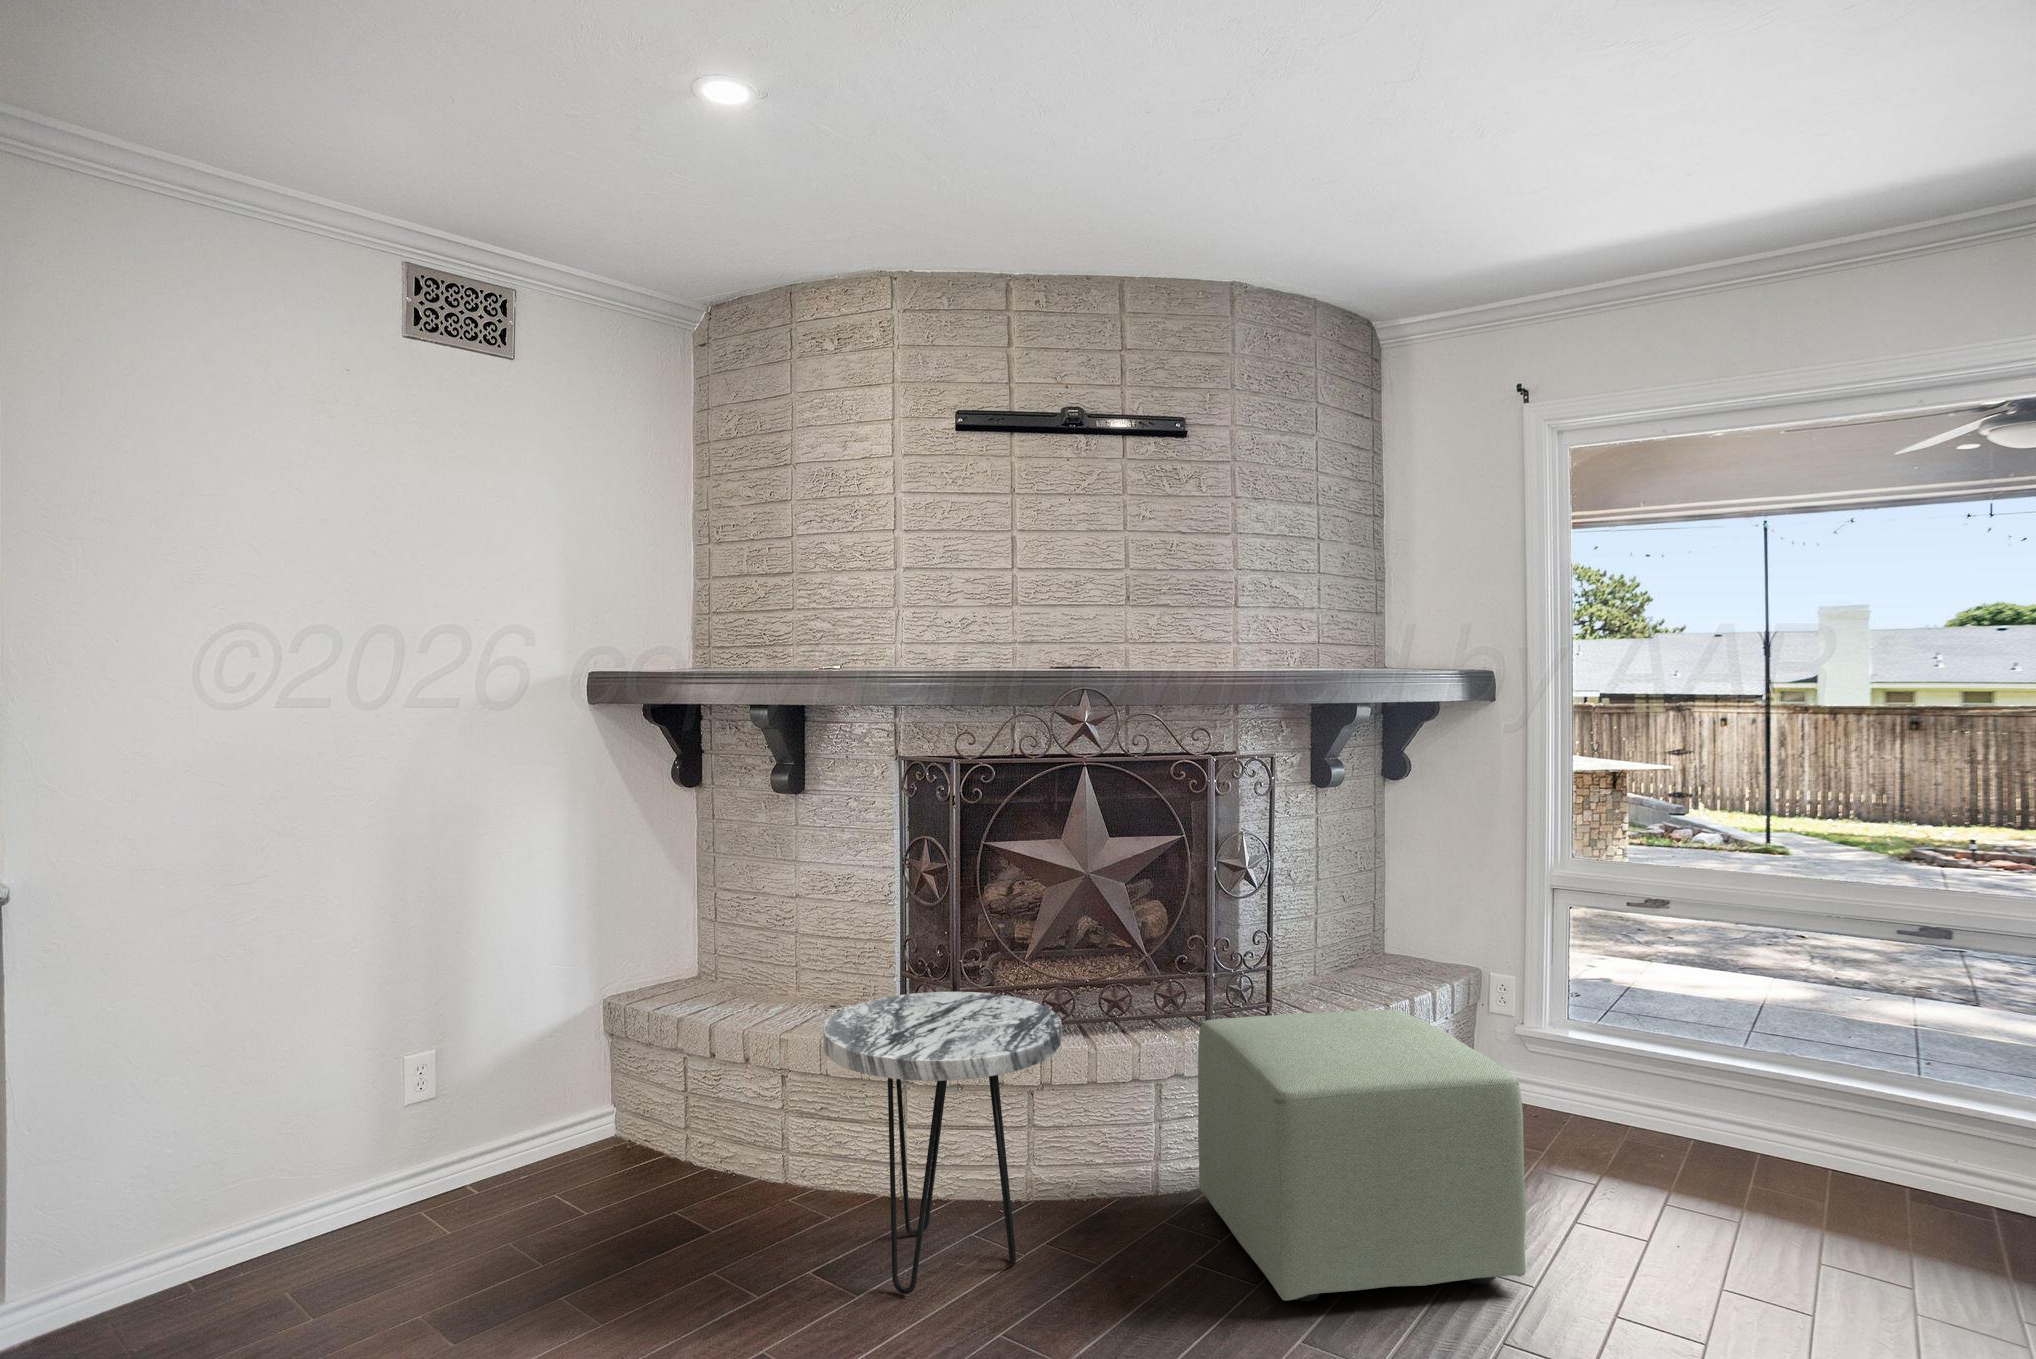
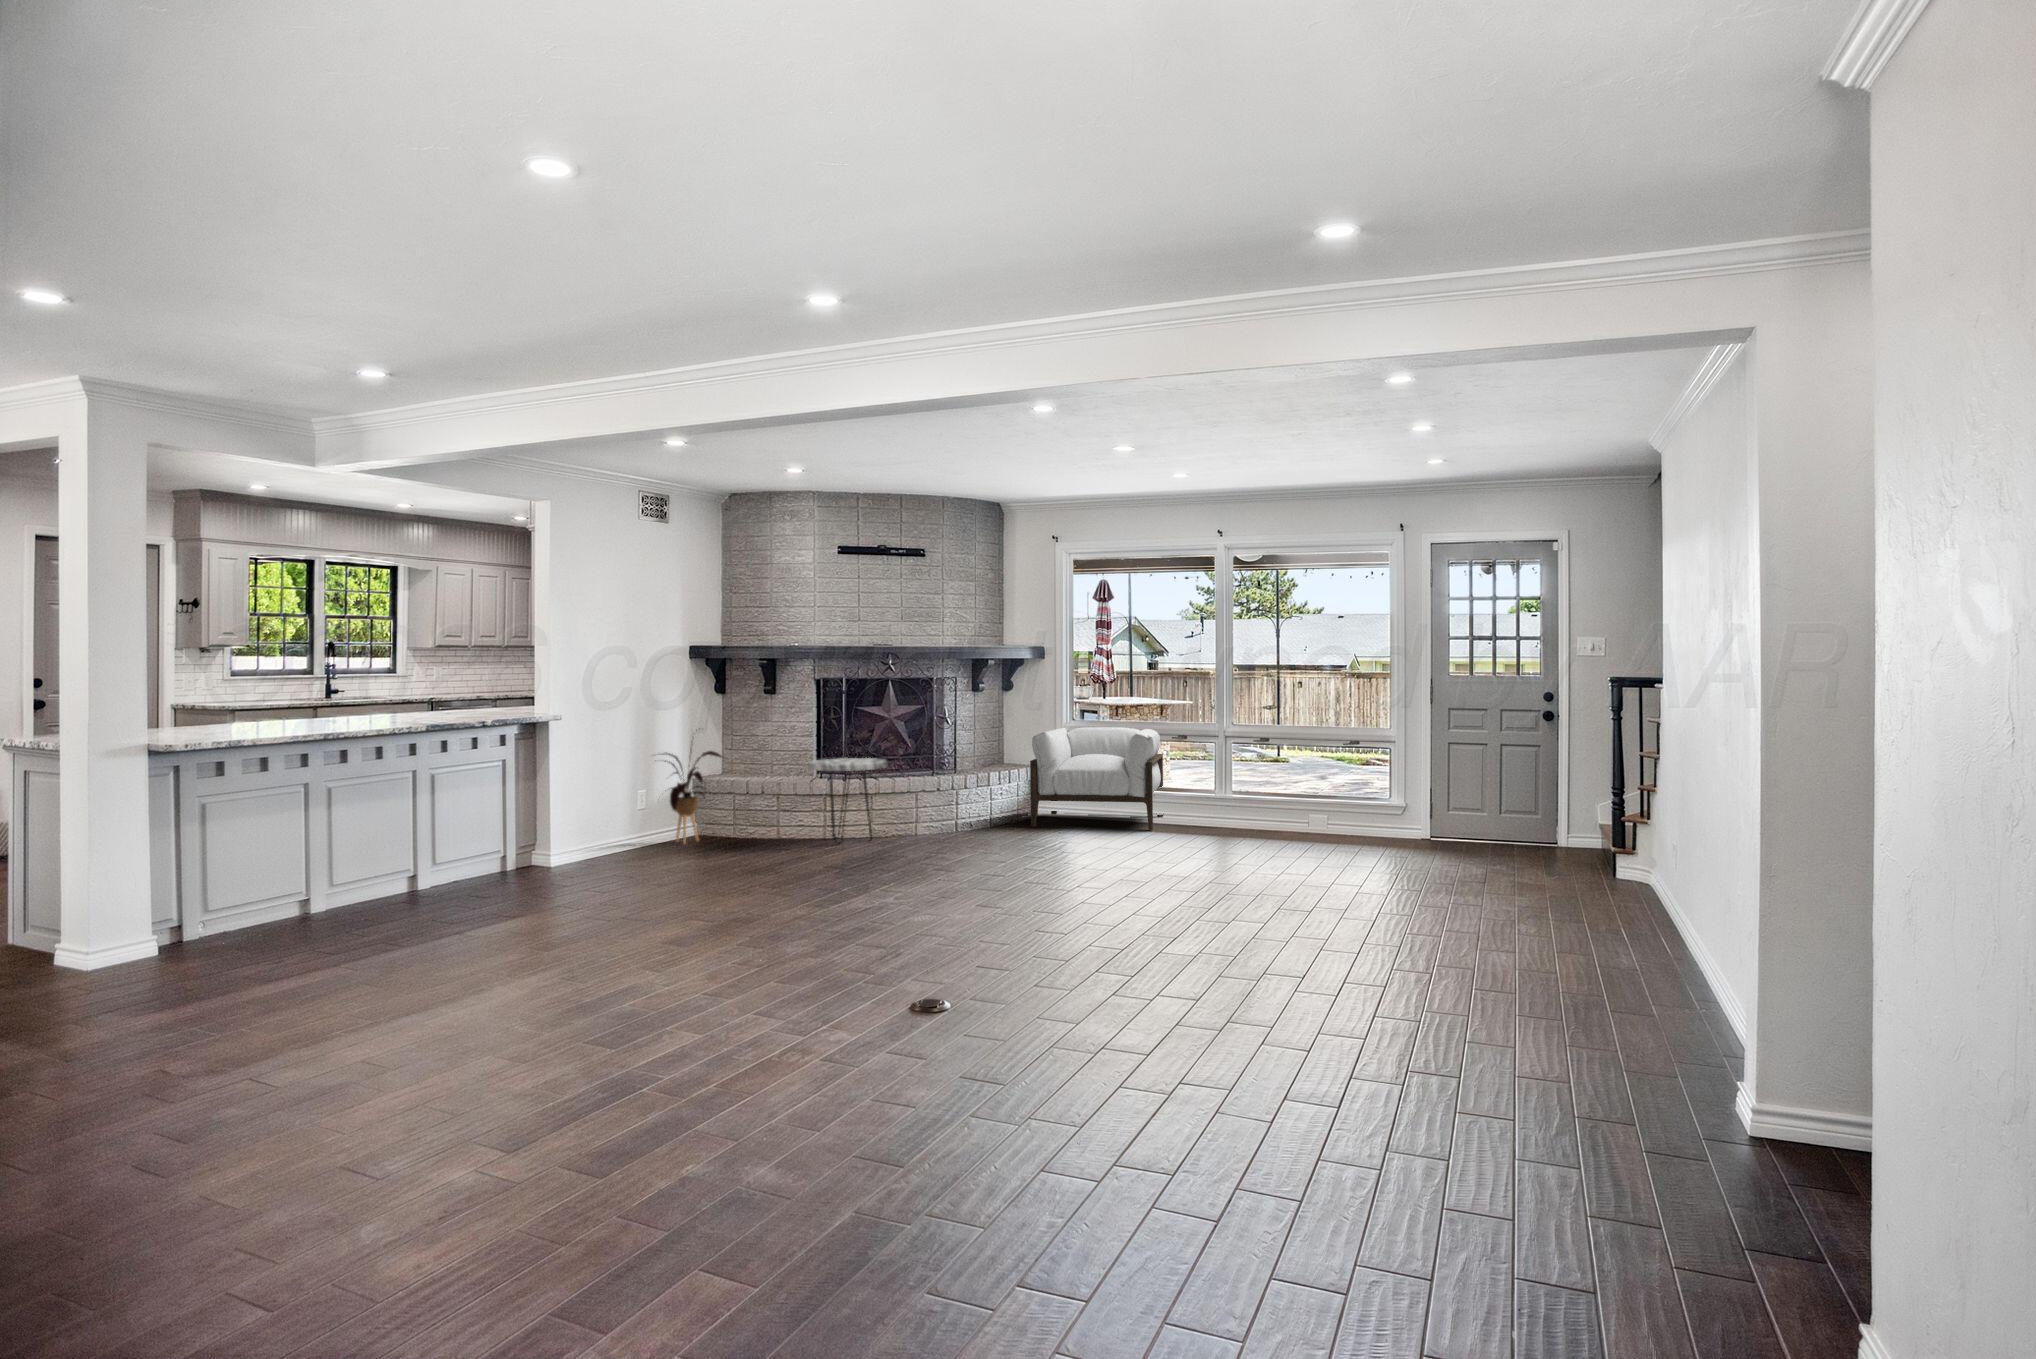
armchair: none [1493,888,1945,1289] -> present [1030,727,1163,830]
house plant: none [413,903,602,1230] -> present [663,751,722,844]
ottoman: present [1198,1010,1526,1301] -> none [931,763,1032,839]

